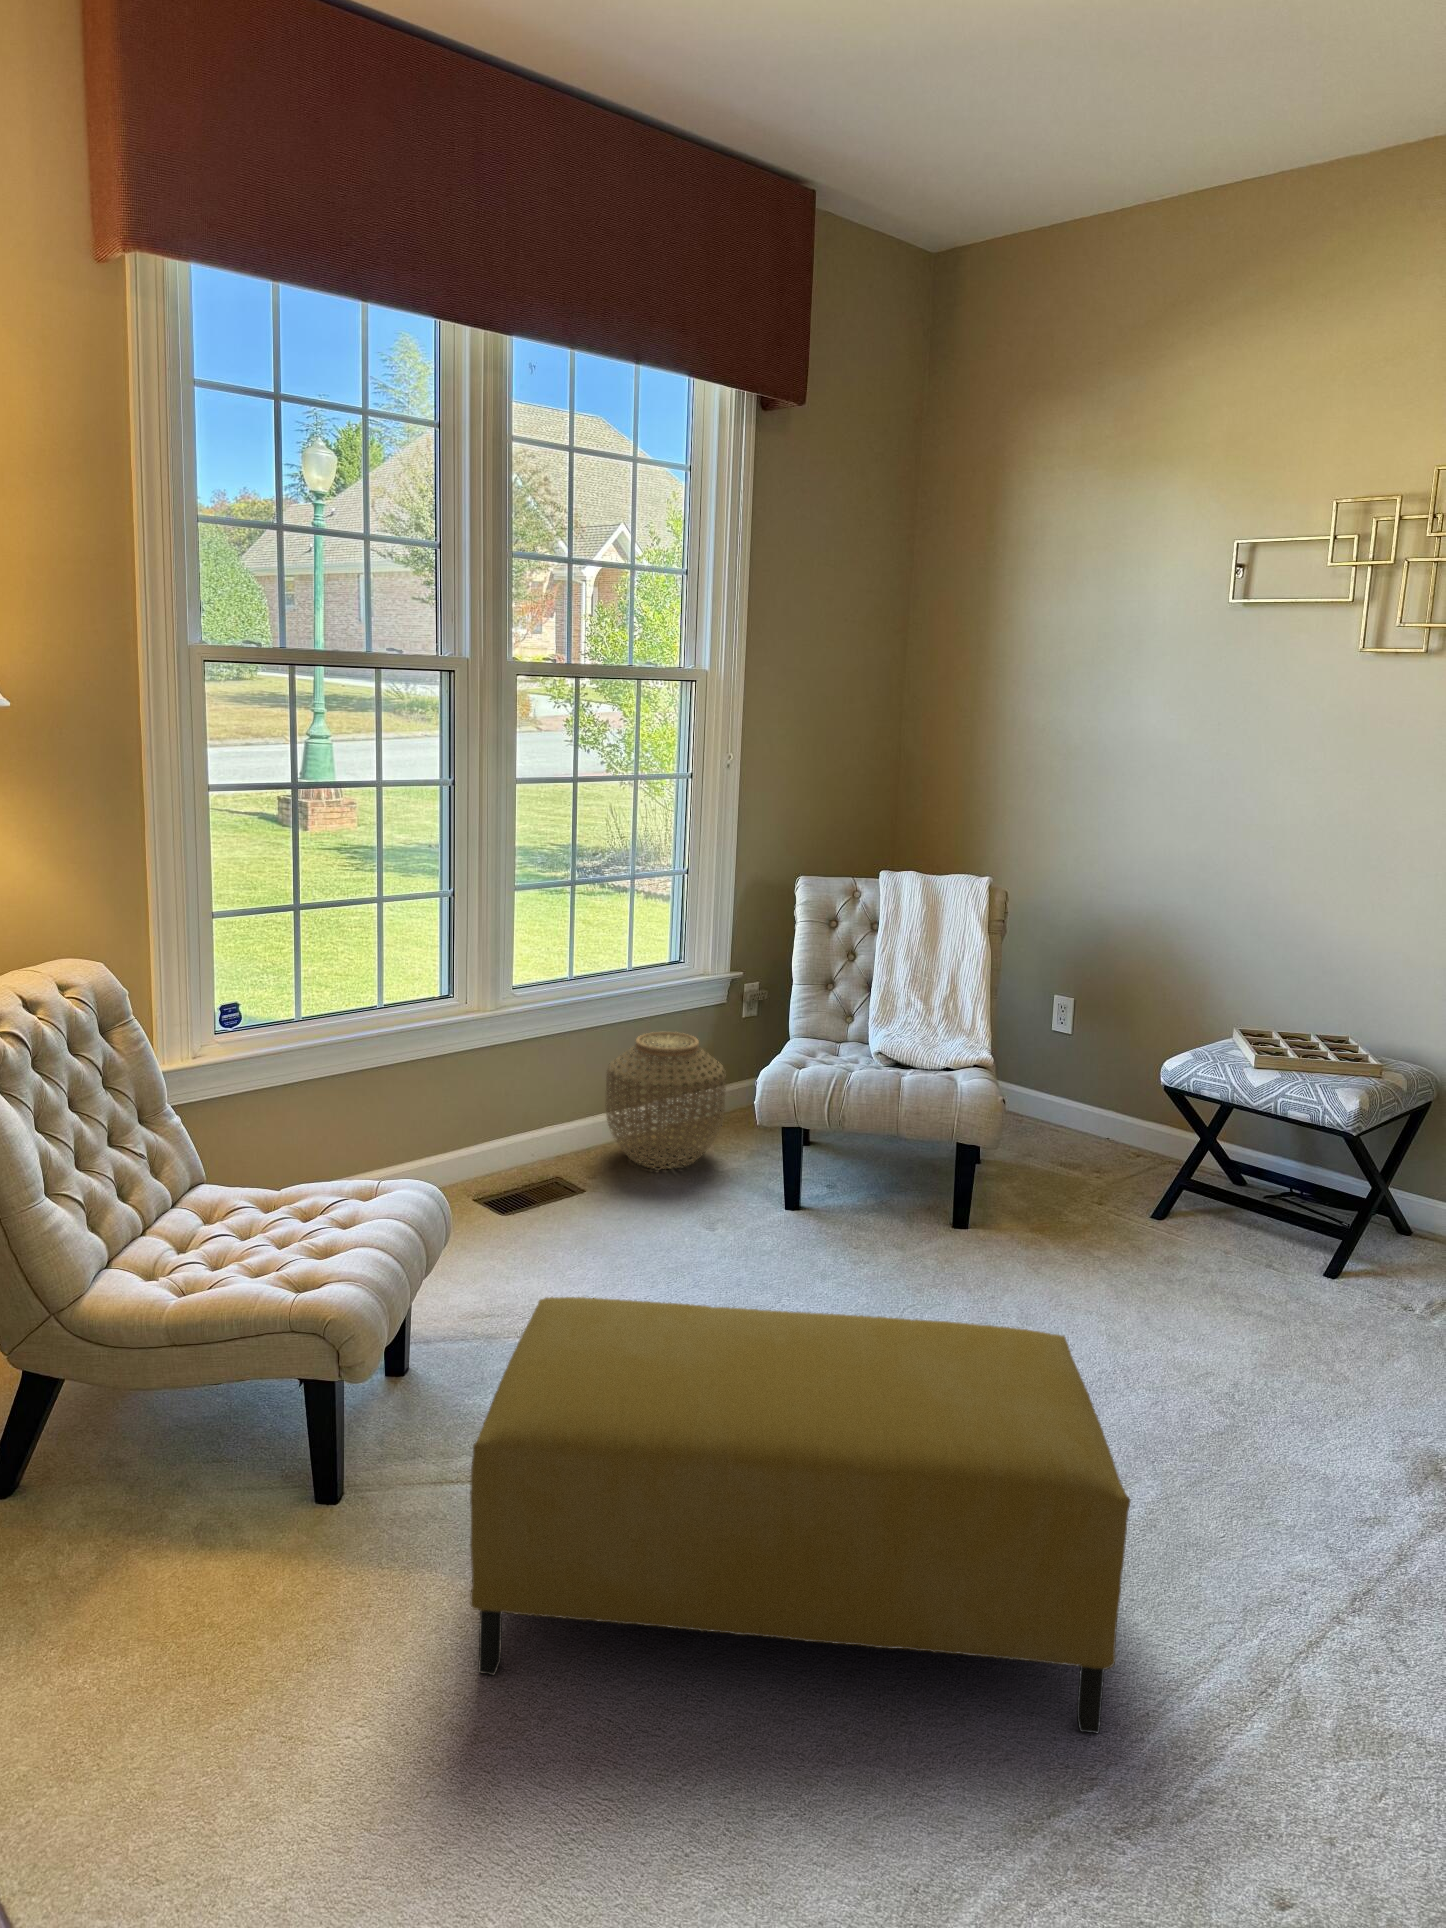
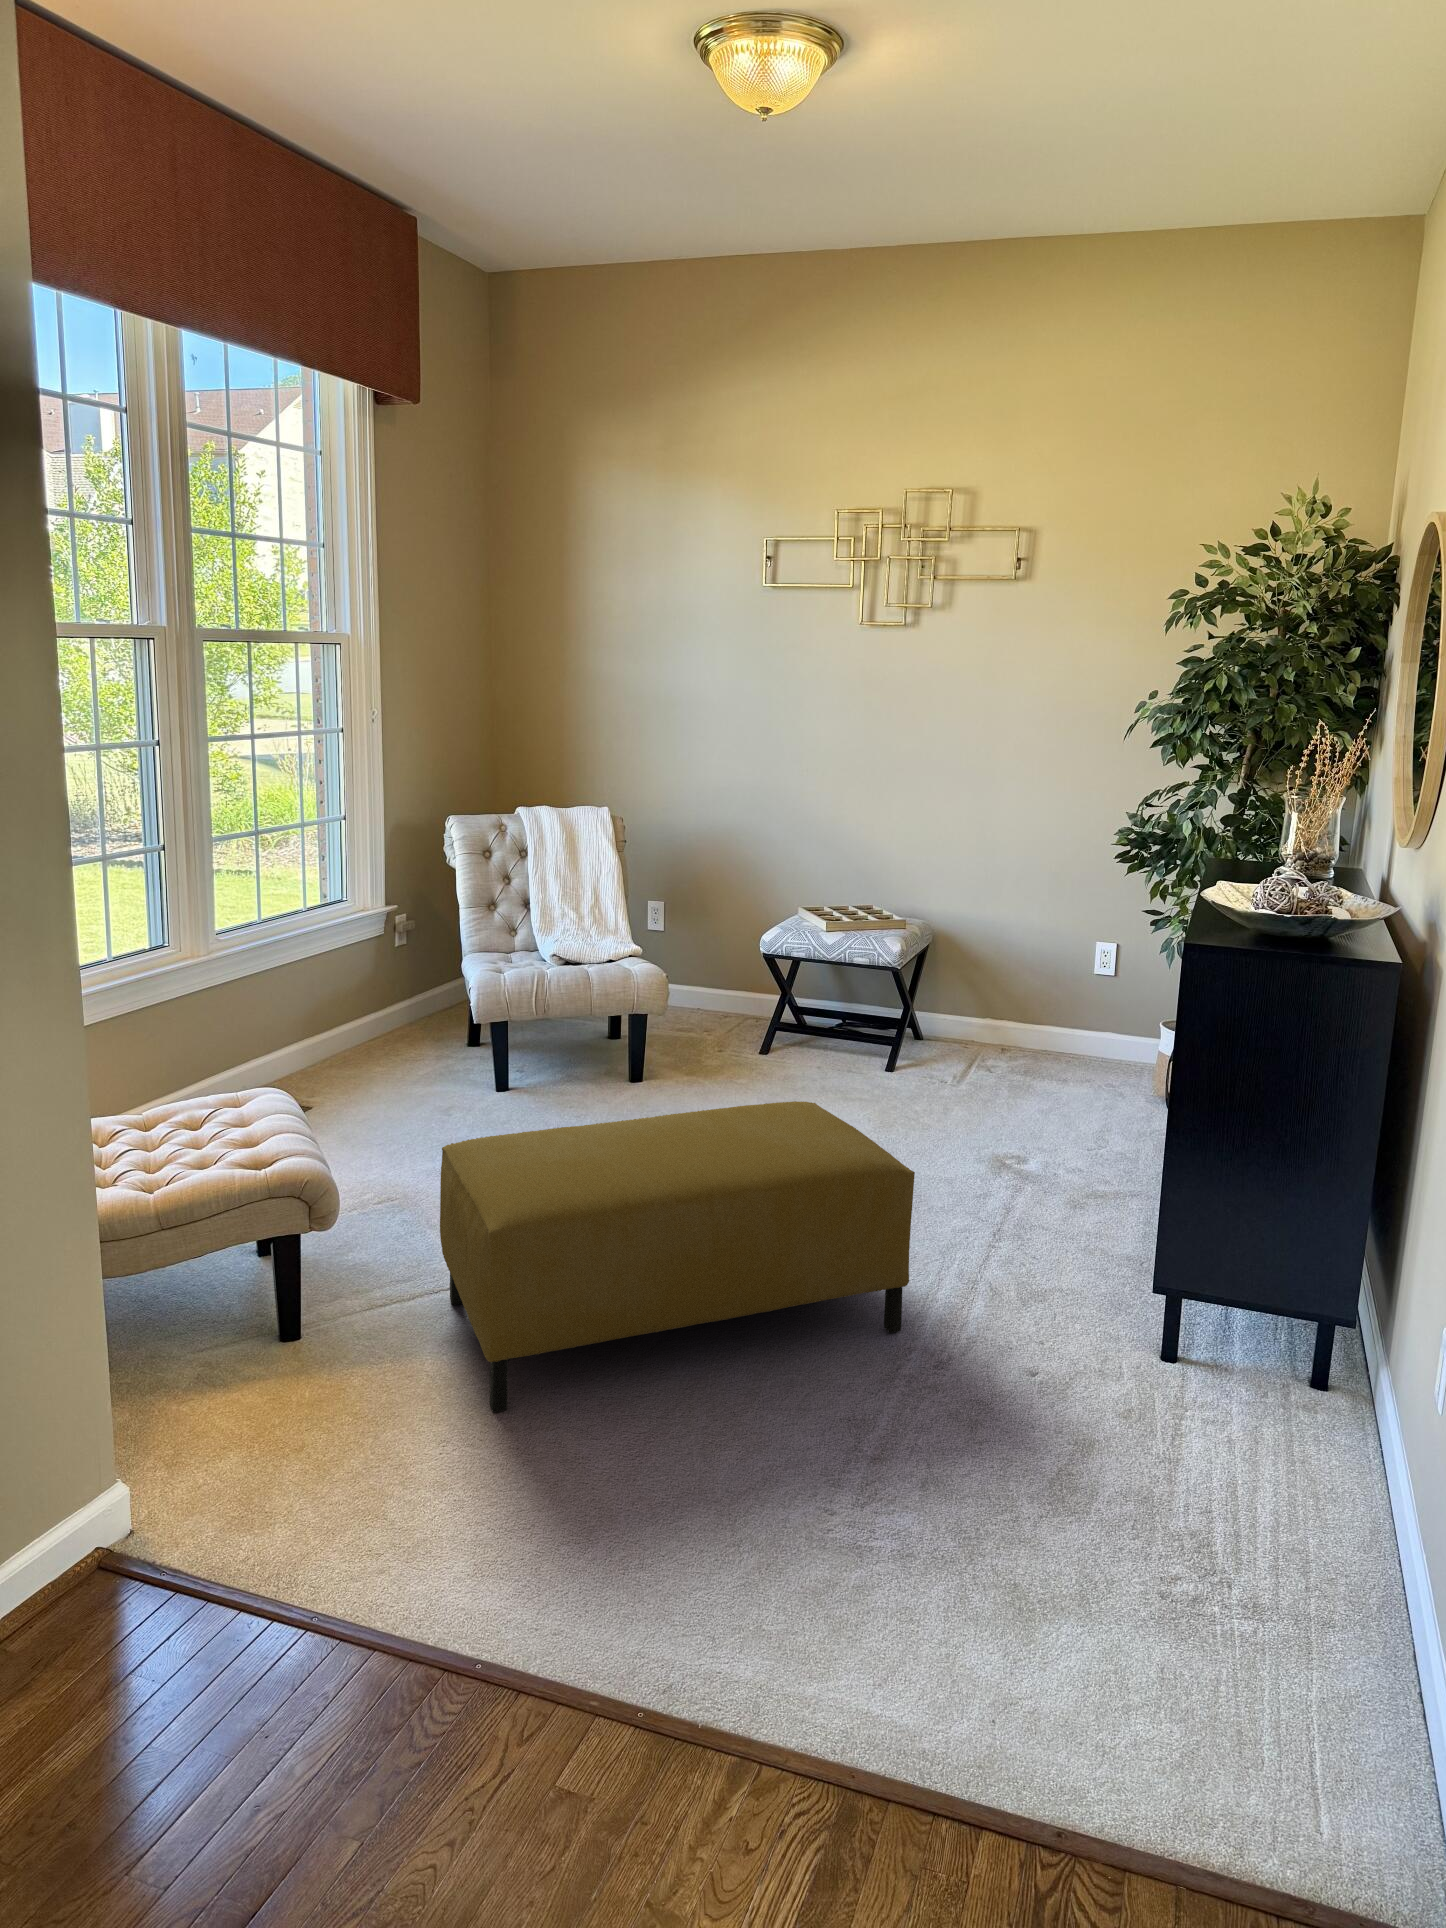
woven basket: present [606,1032,726,1169] -> none [307,960,418,1080]

